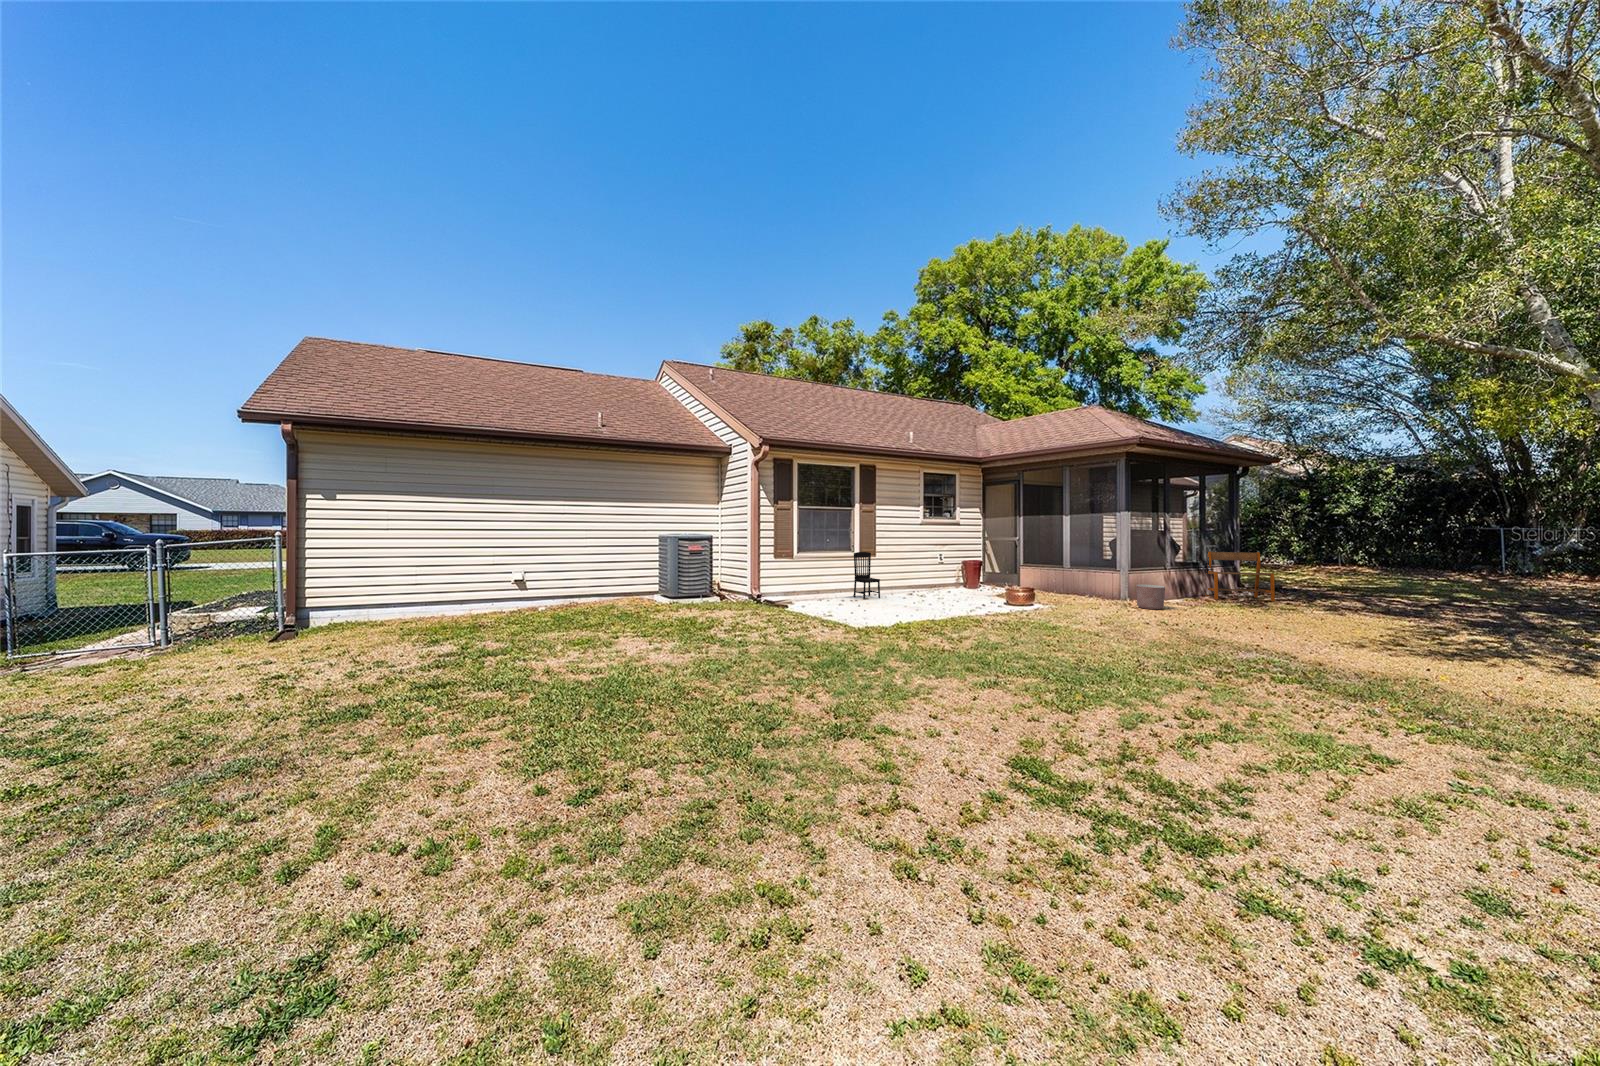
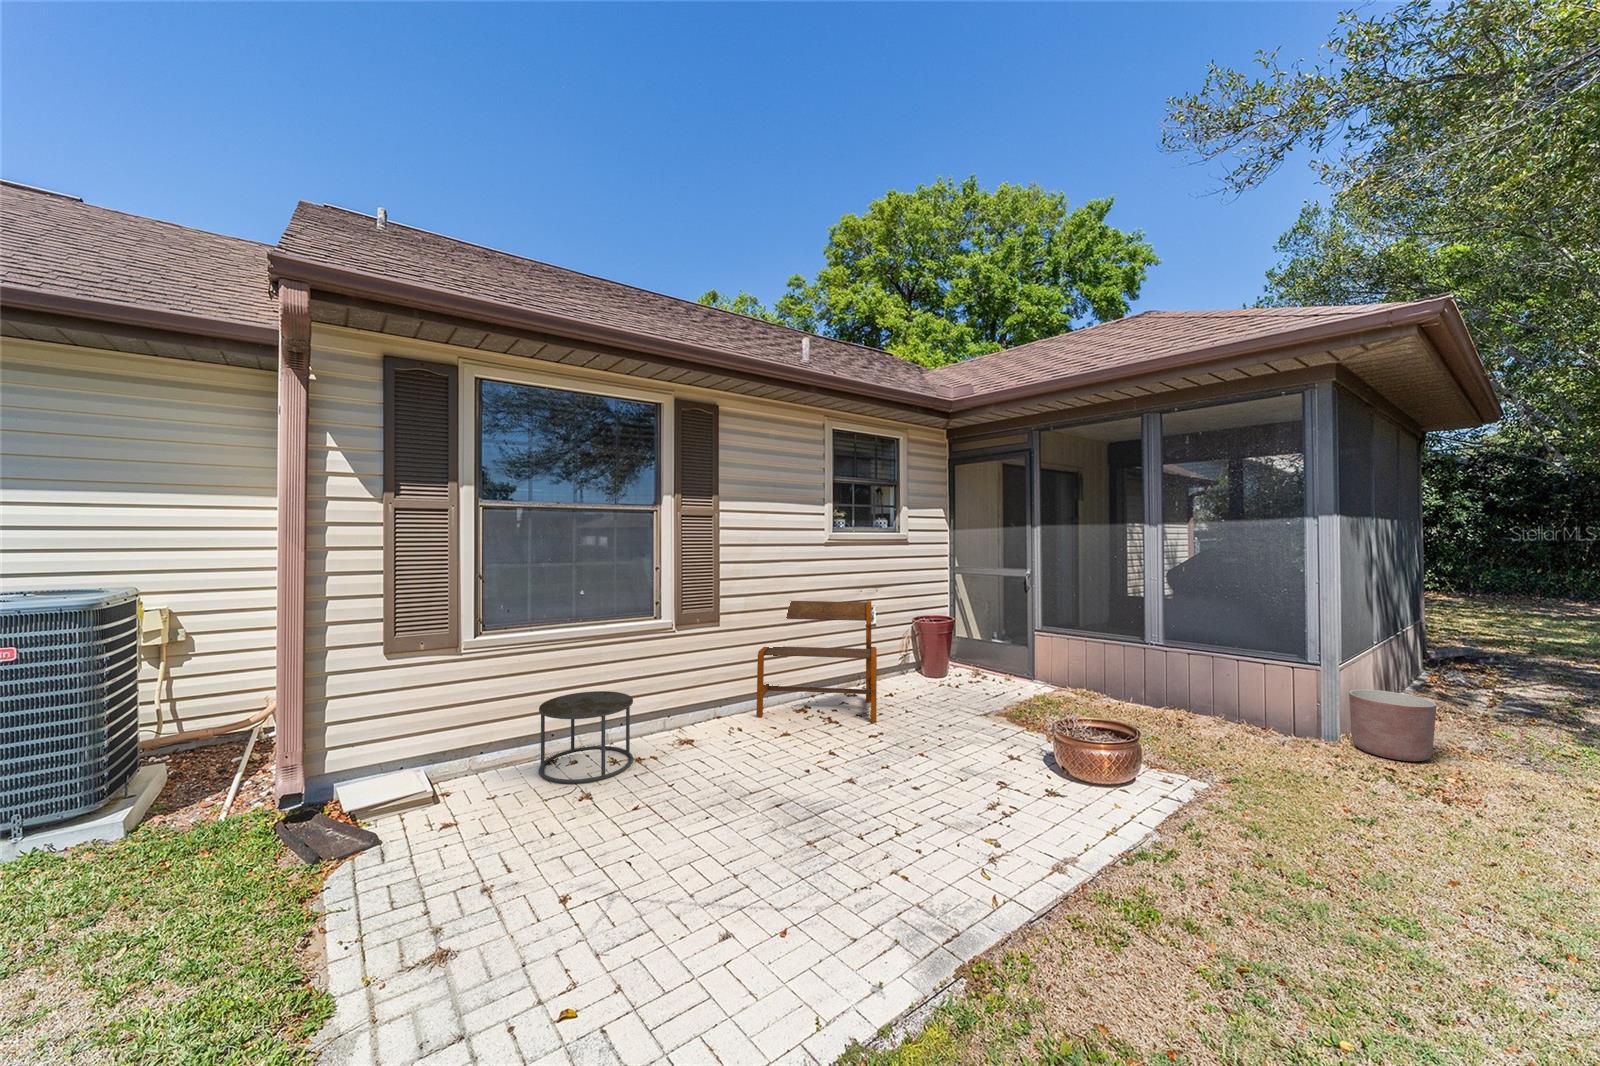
bench: present [1206,551,1275,601] -> present [756,601,877,722]
chair: present [854,552,880,599] -> none [657,615,725,747]
side table: none [819,578,850,603] -> present [539,691,633,784]

